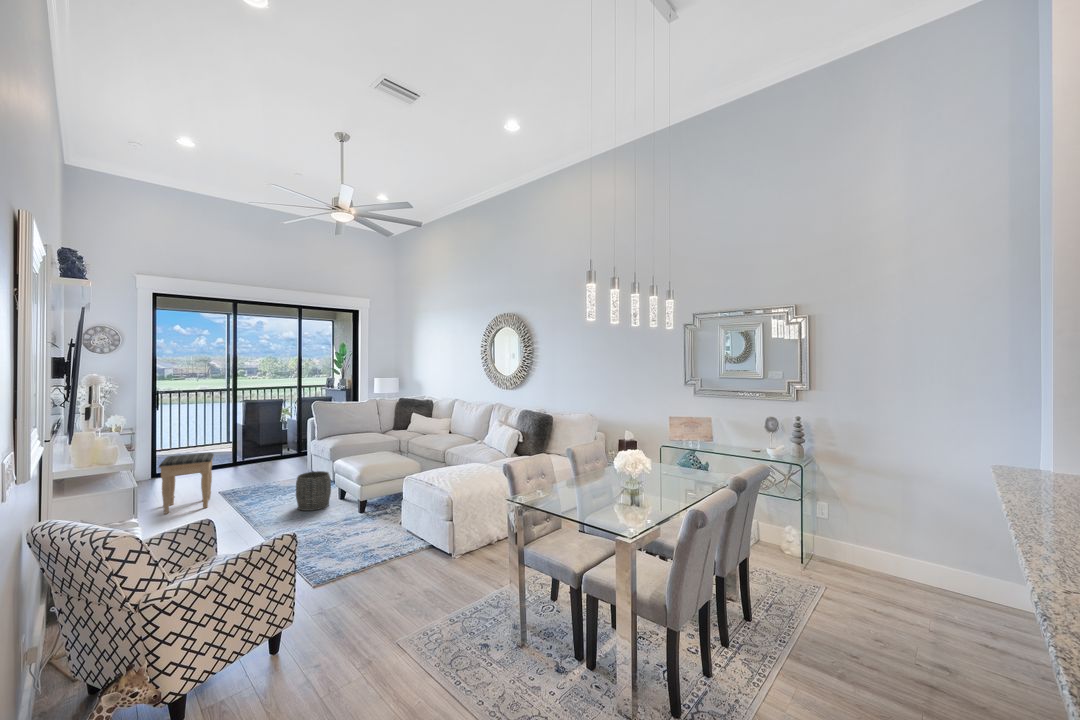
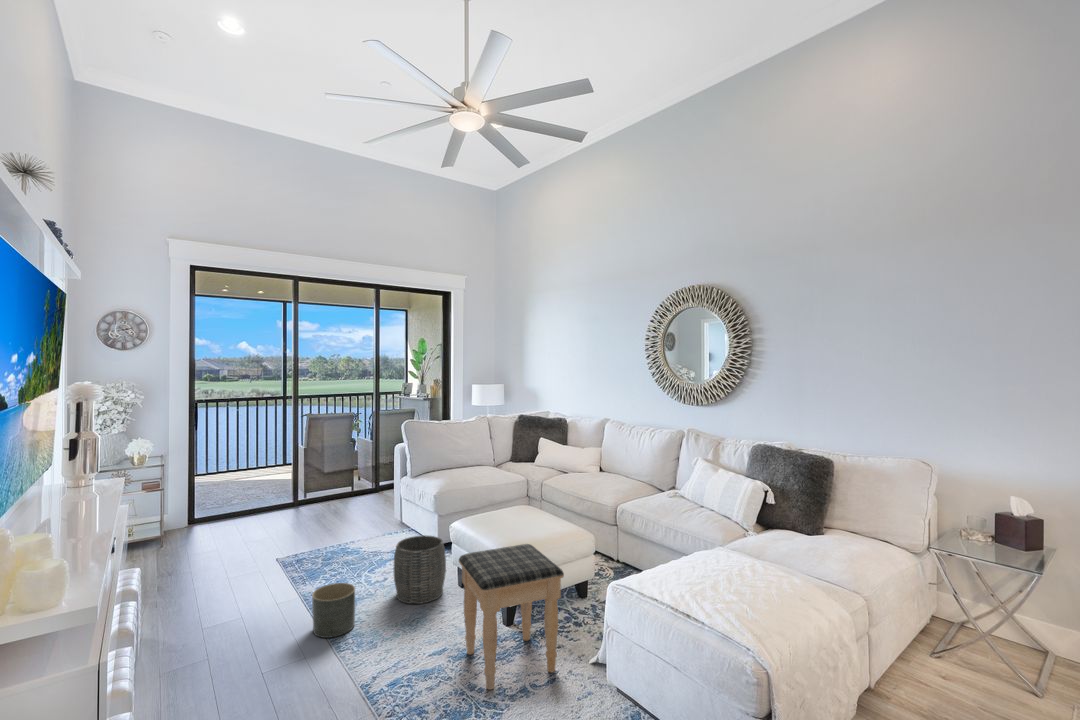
footstool: present [159,453,214,514] -> present [459,544,564,690]
planter: none [239,497,268,527] -> present [312,583,355,638]

